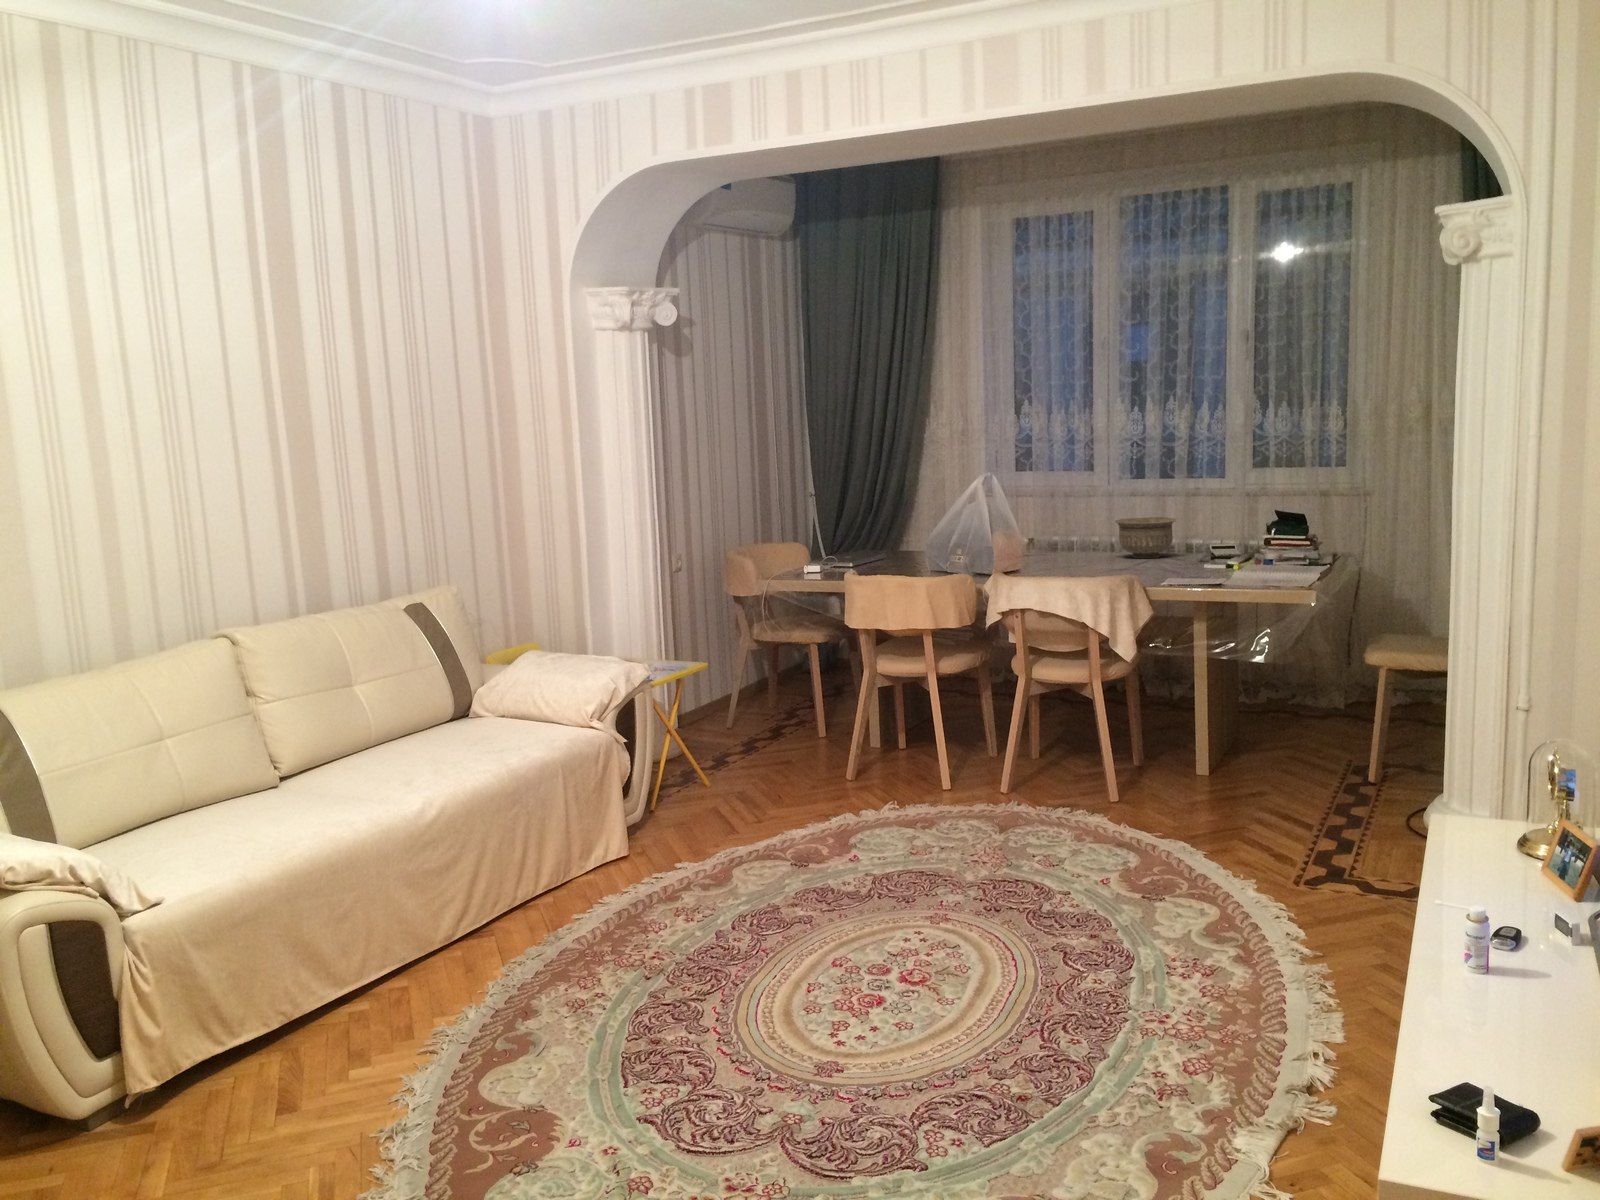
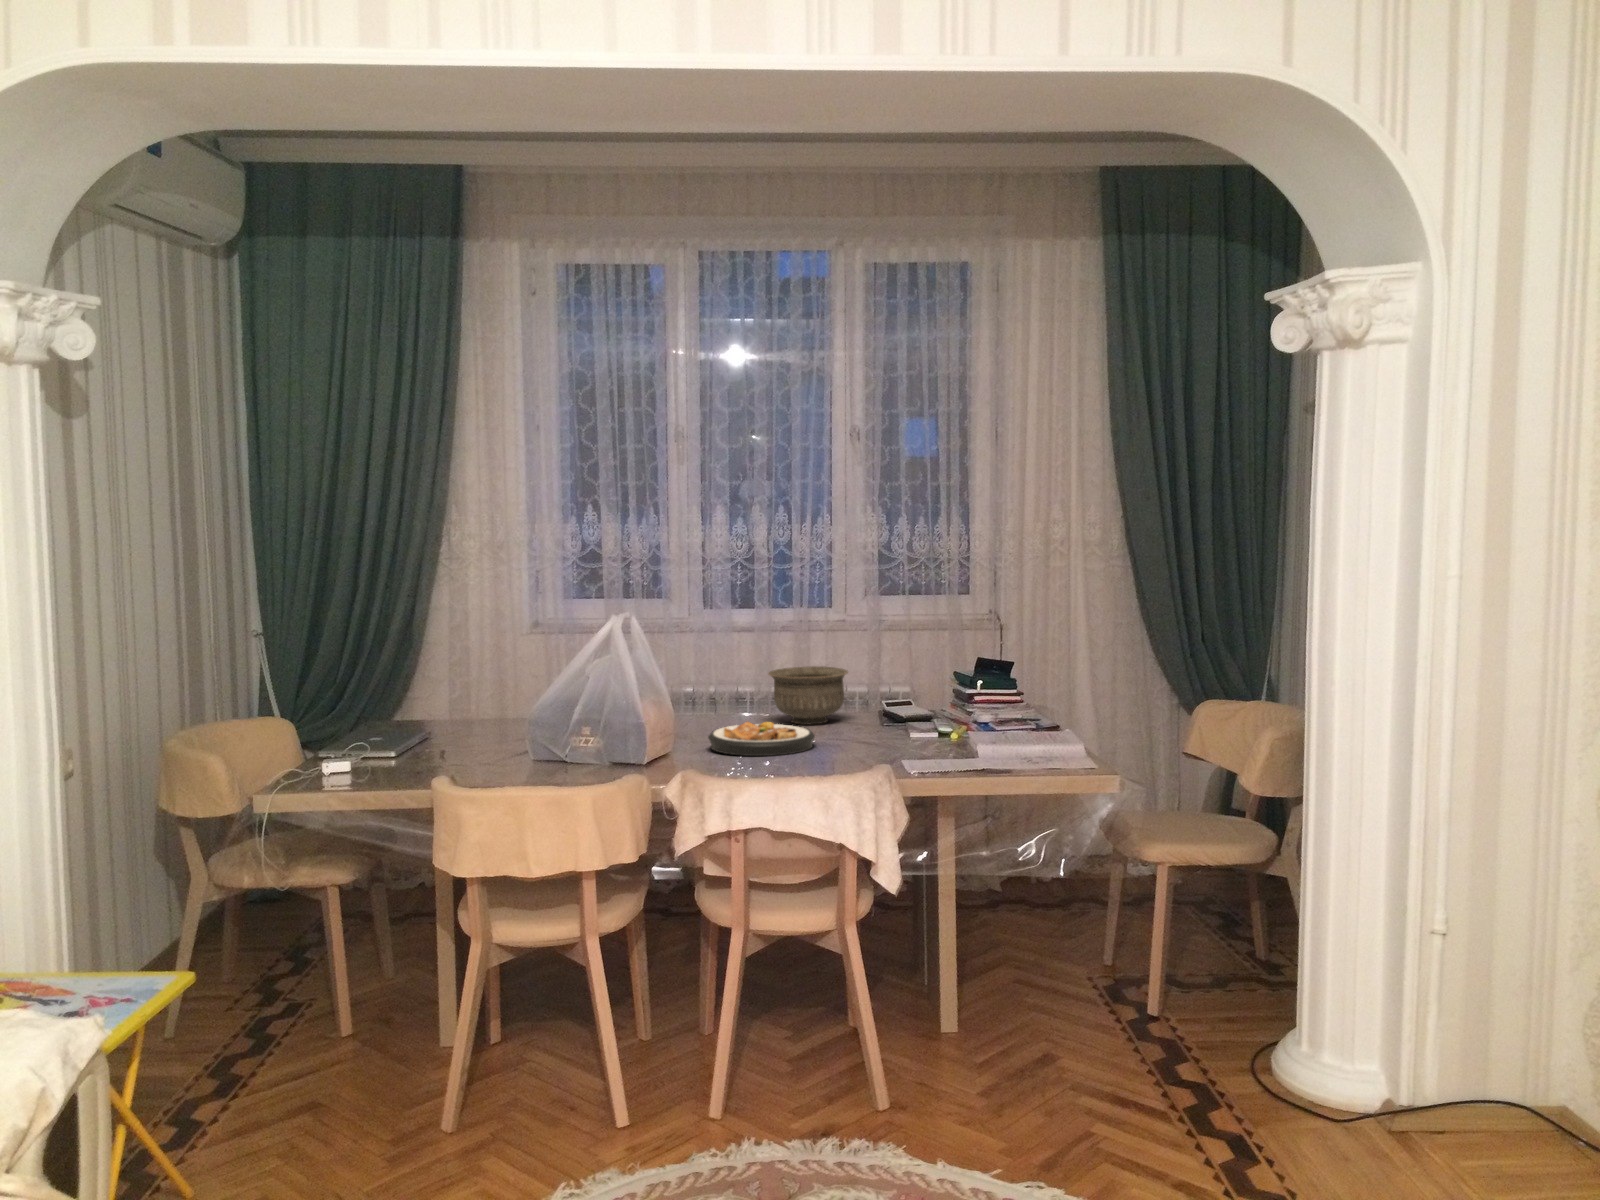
plate: none [1042,549,1118,571] -> present [708,722,815,756]

